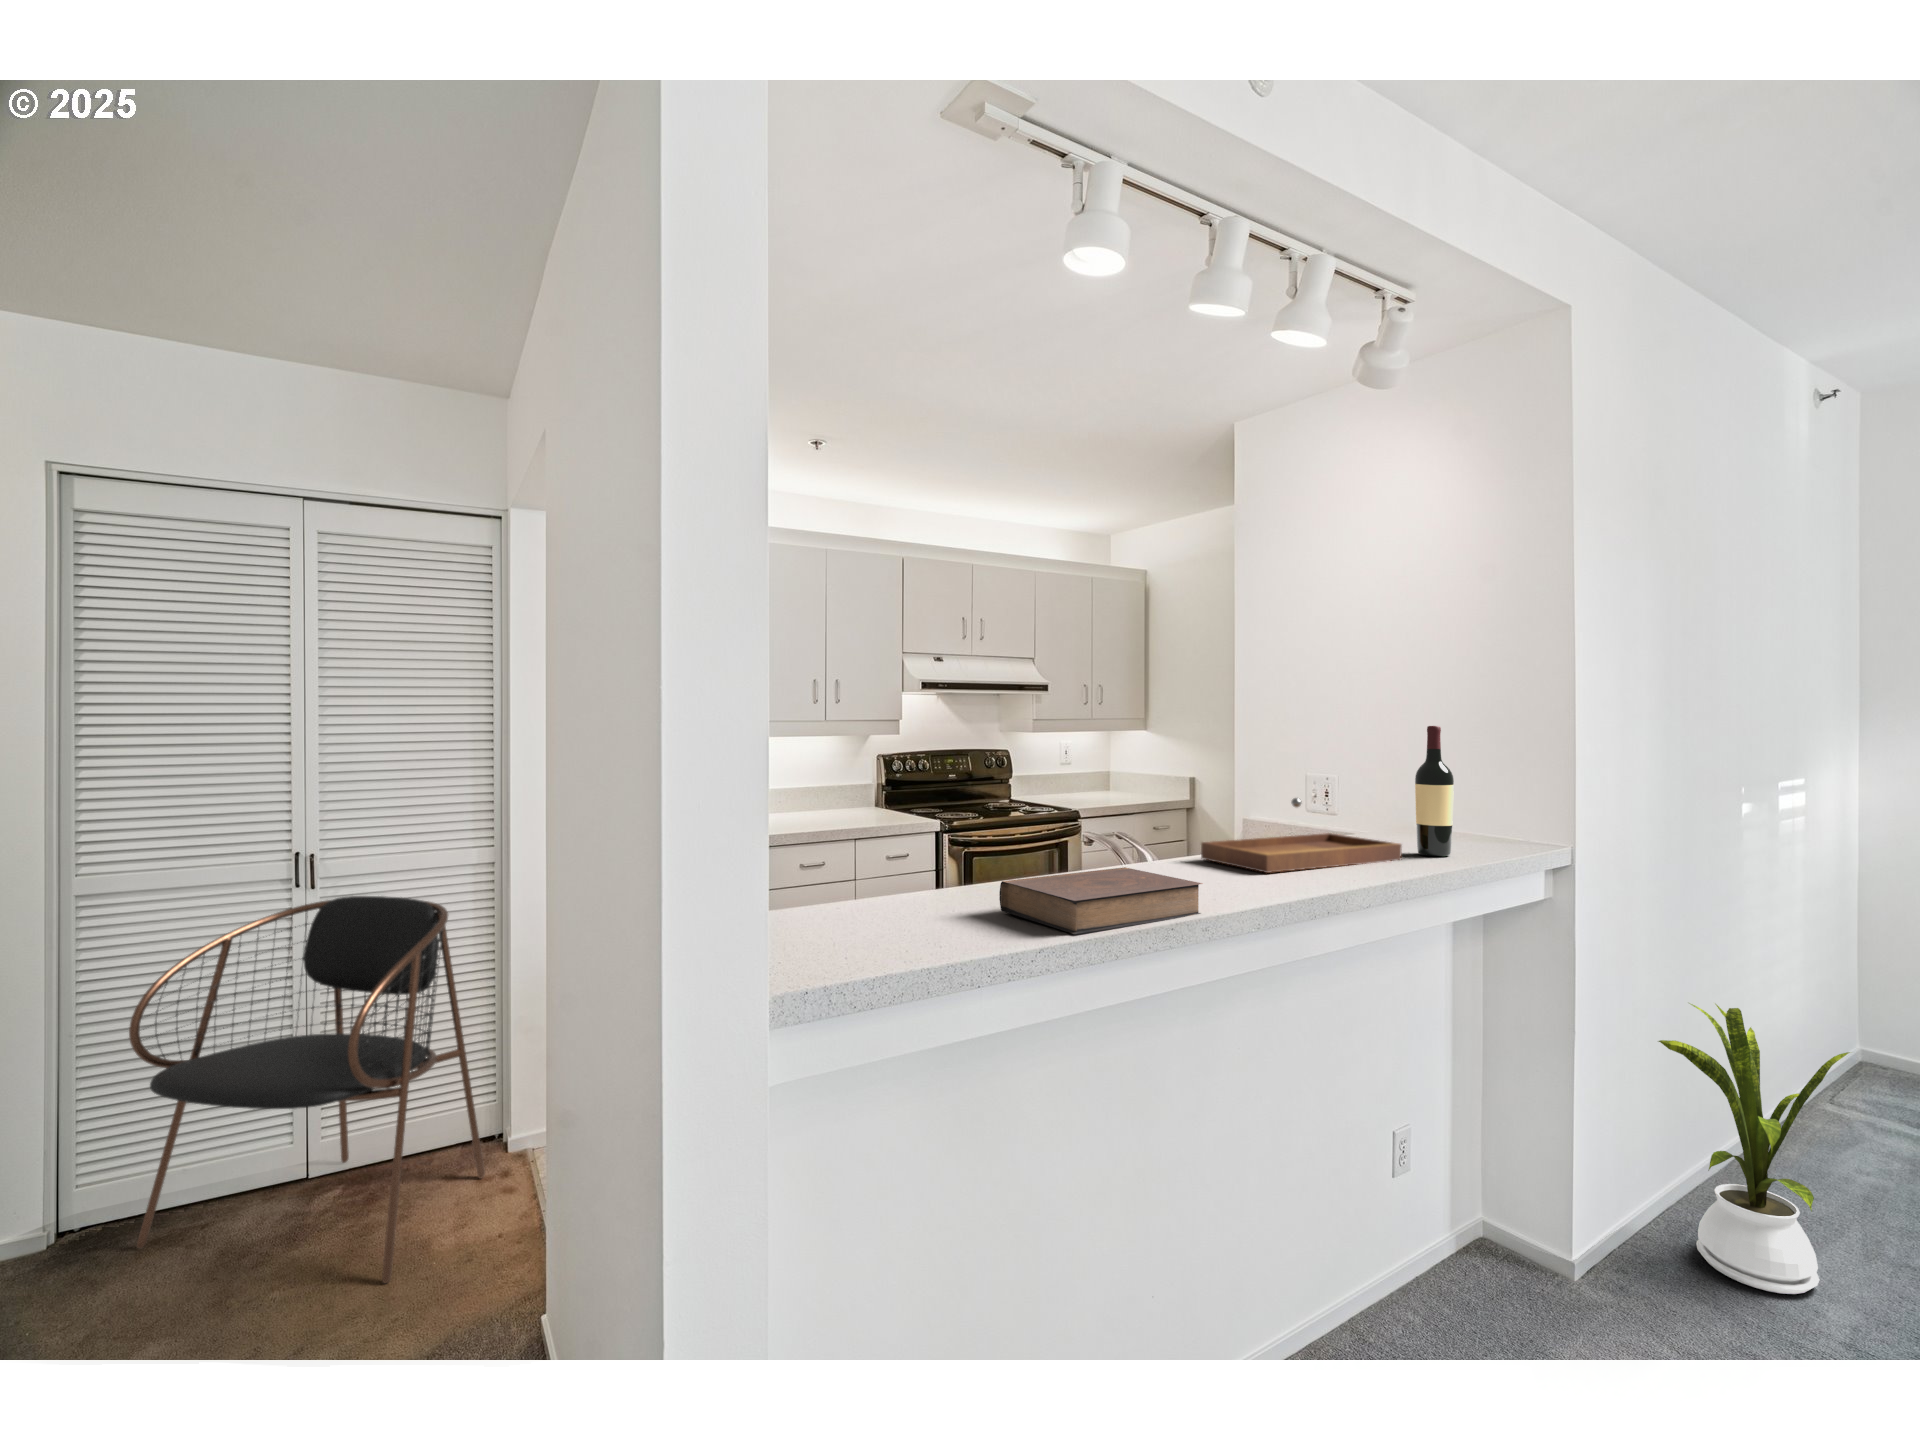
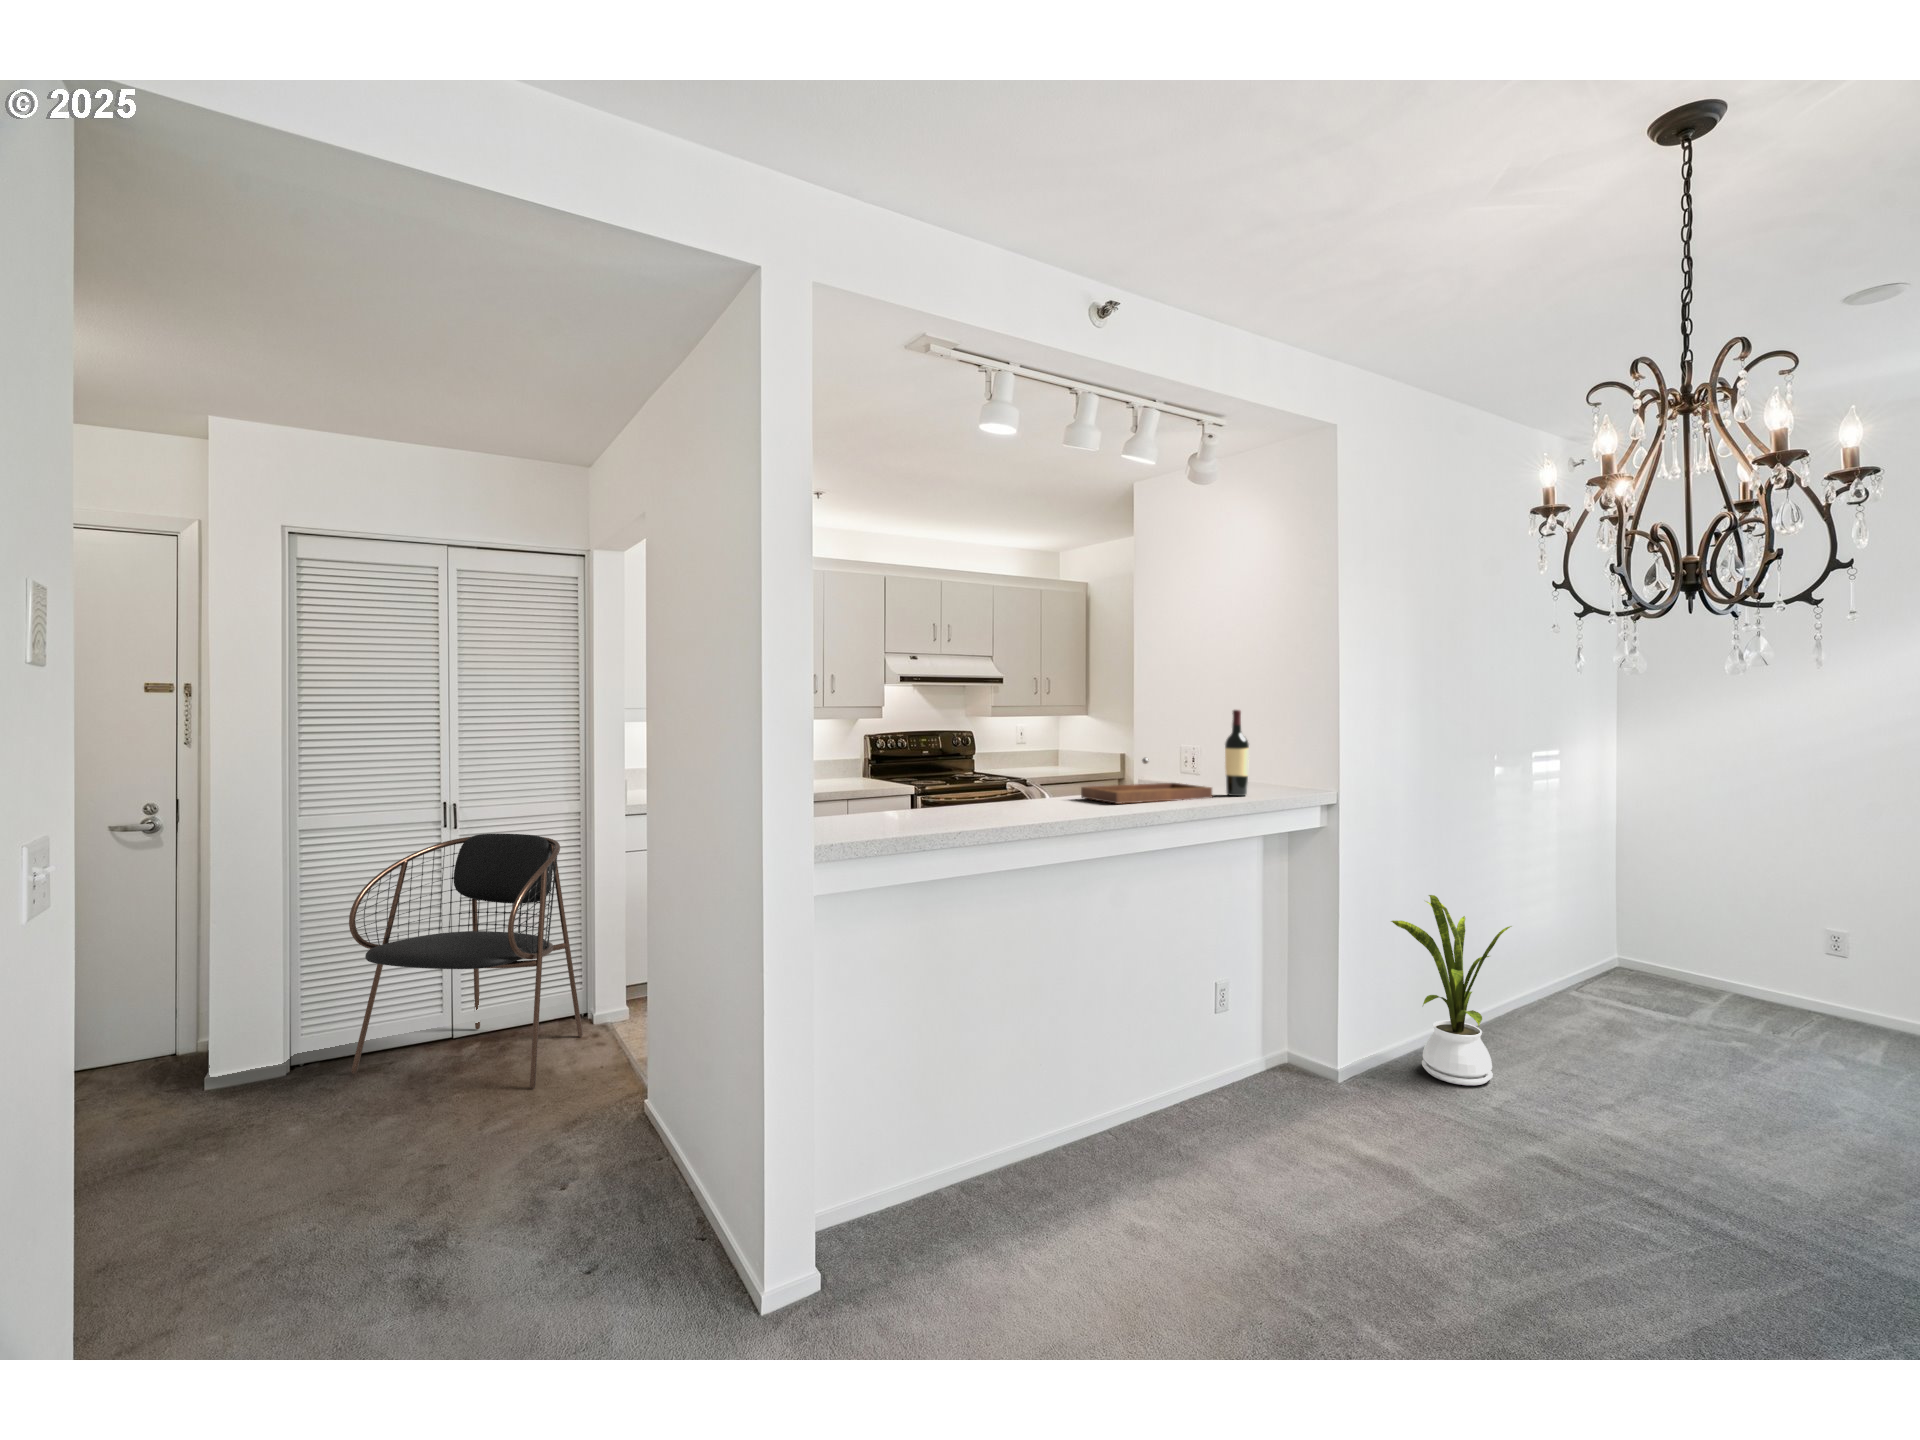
book: present [999,867,1203,934] -> none [940,797,1061,827]

